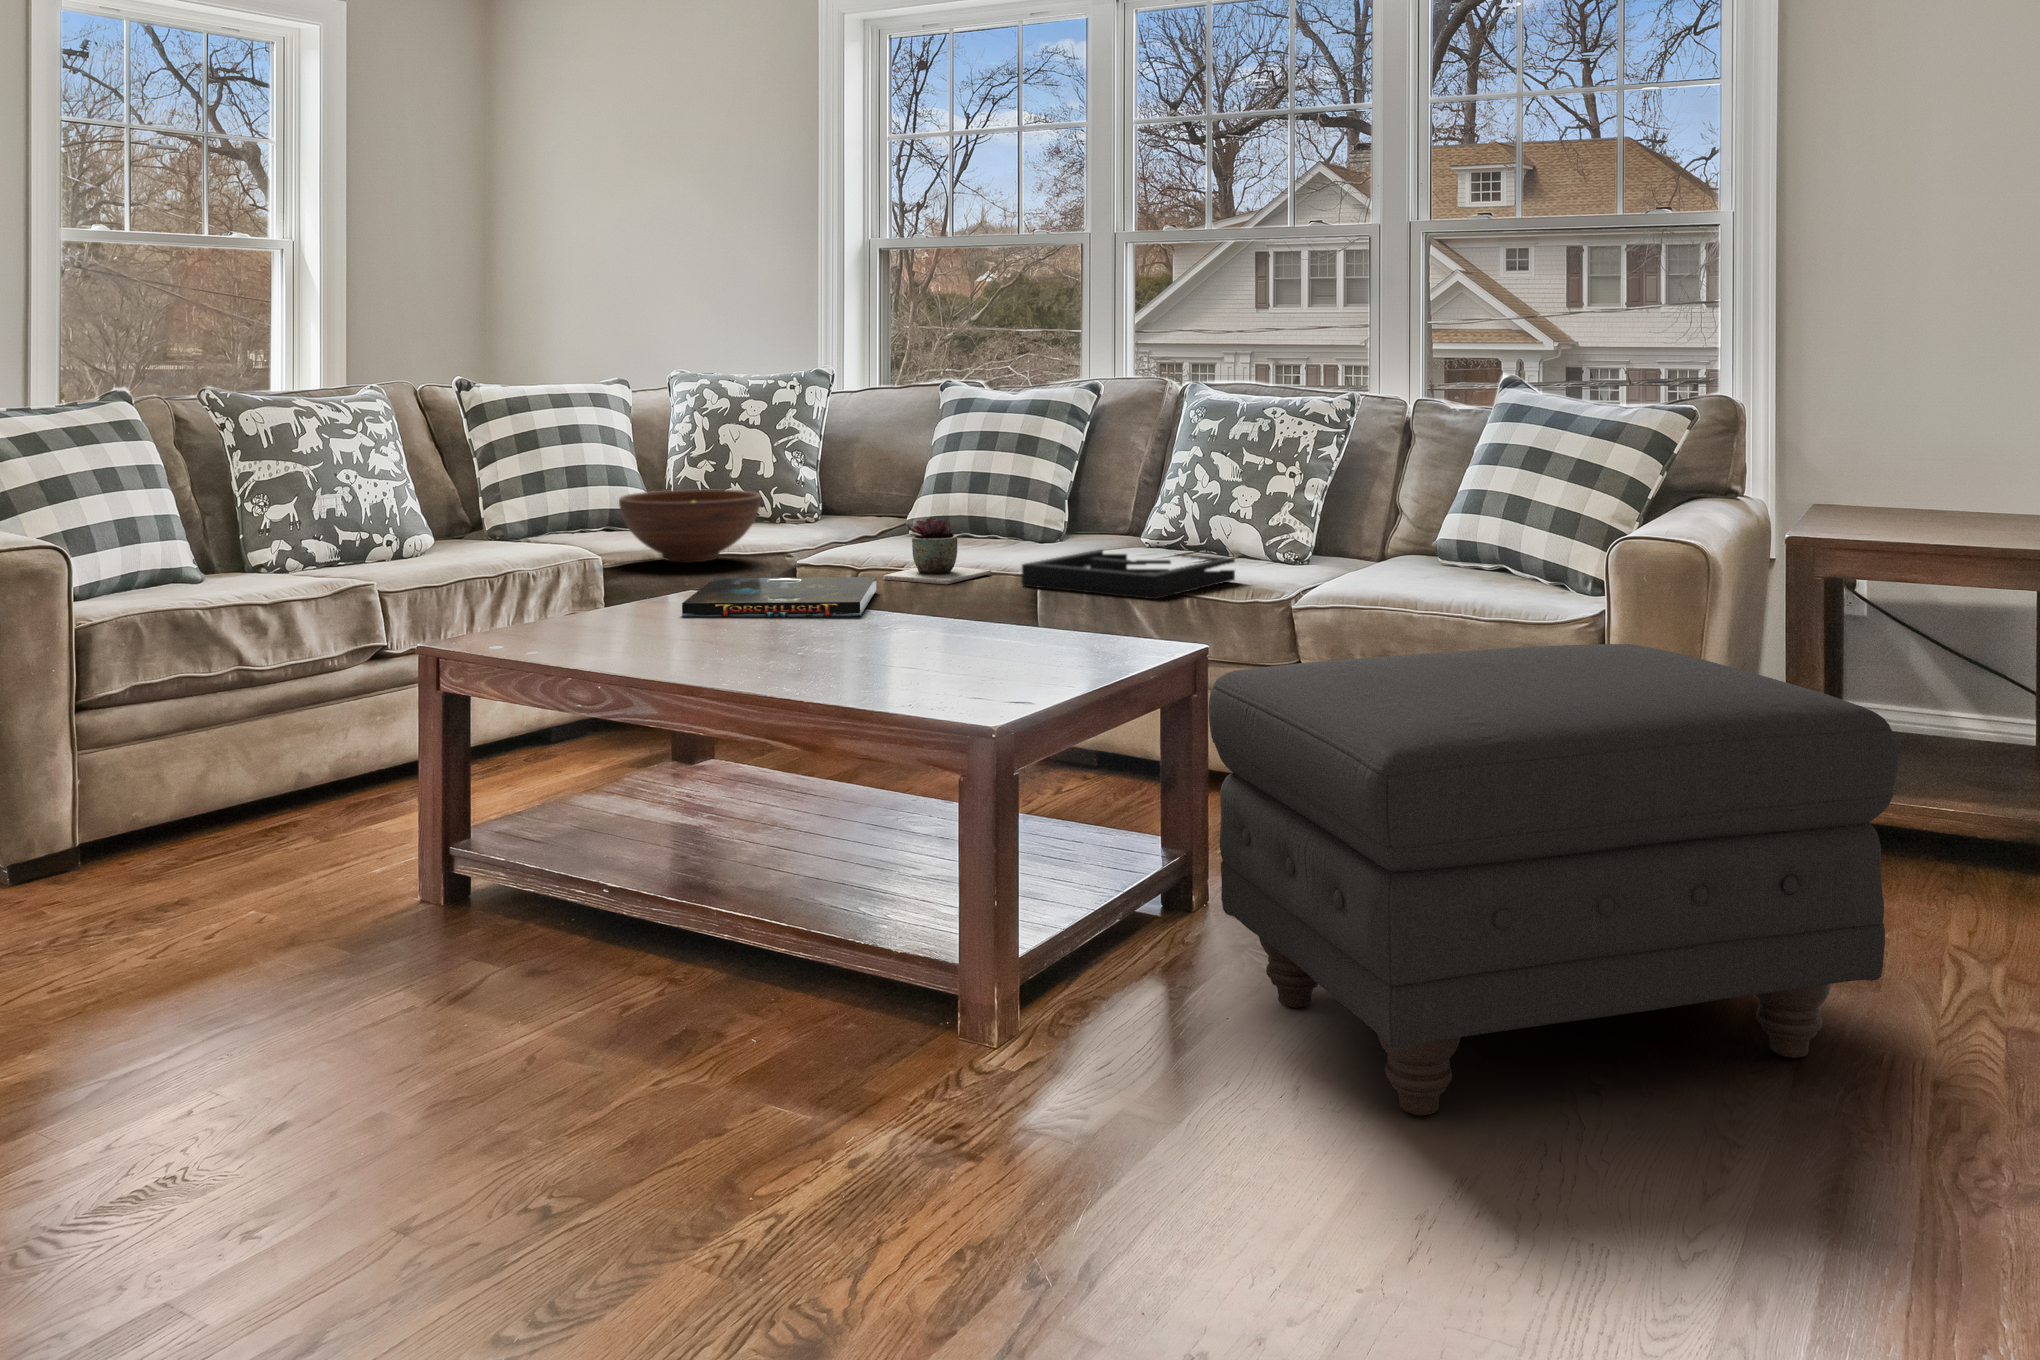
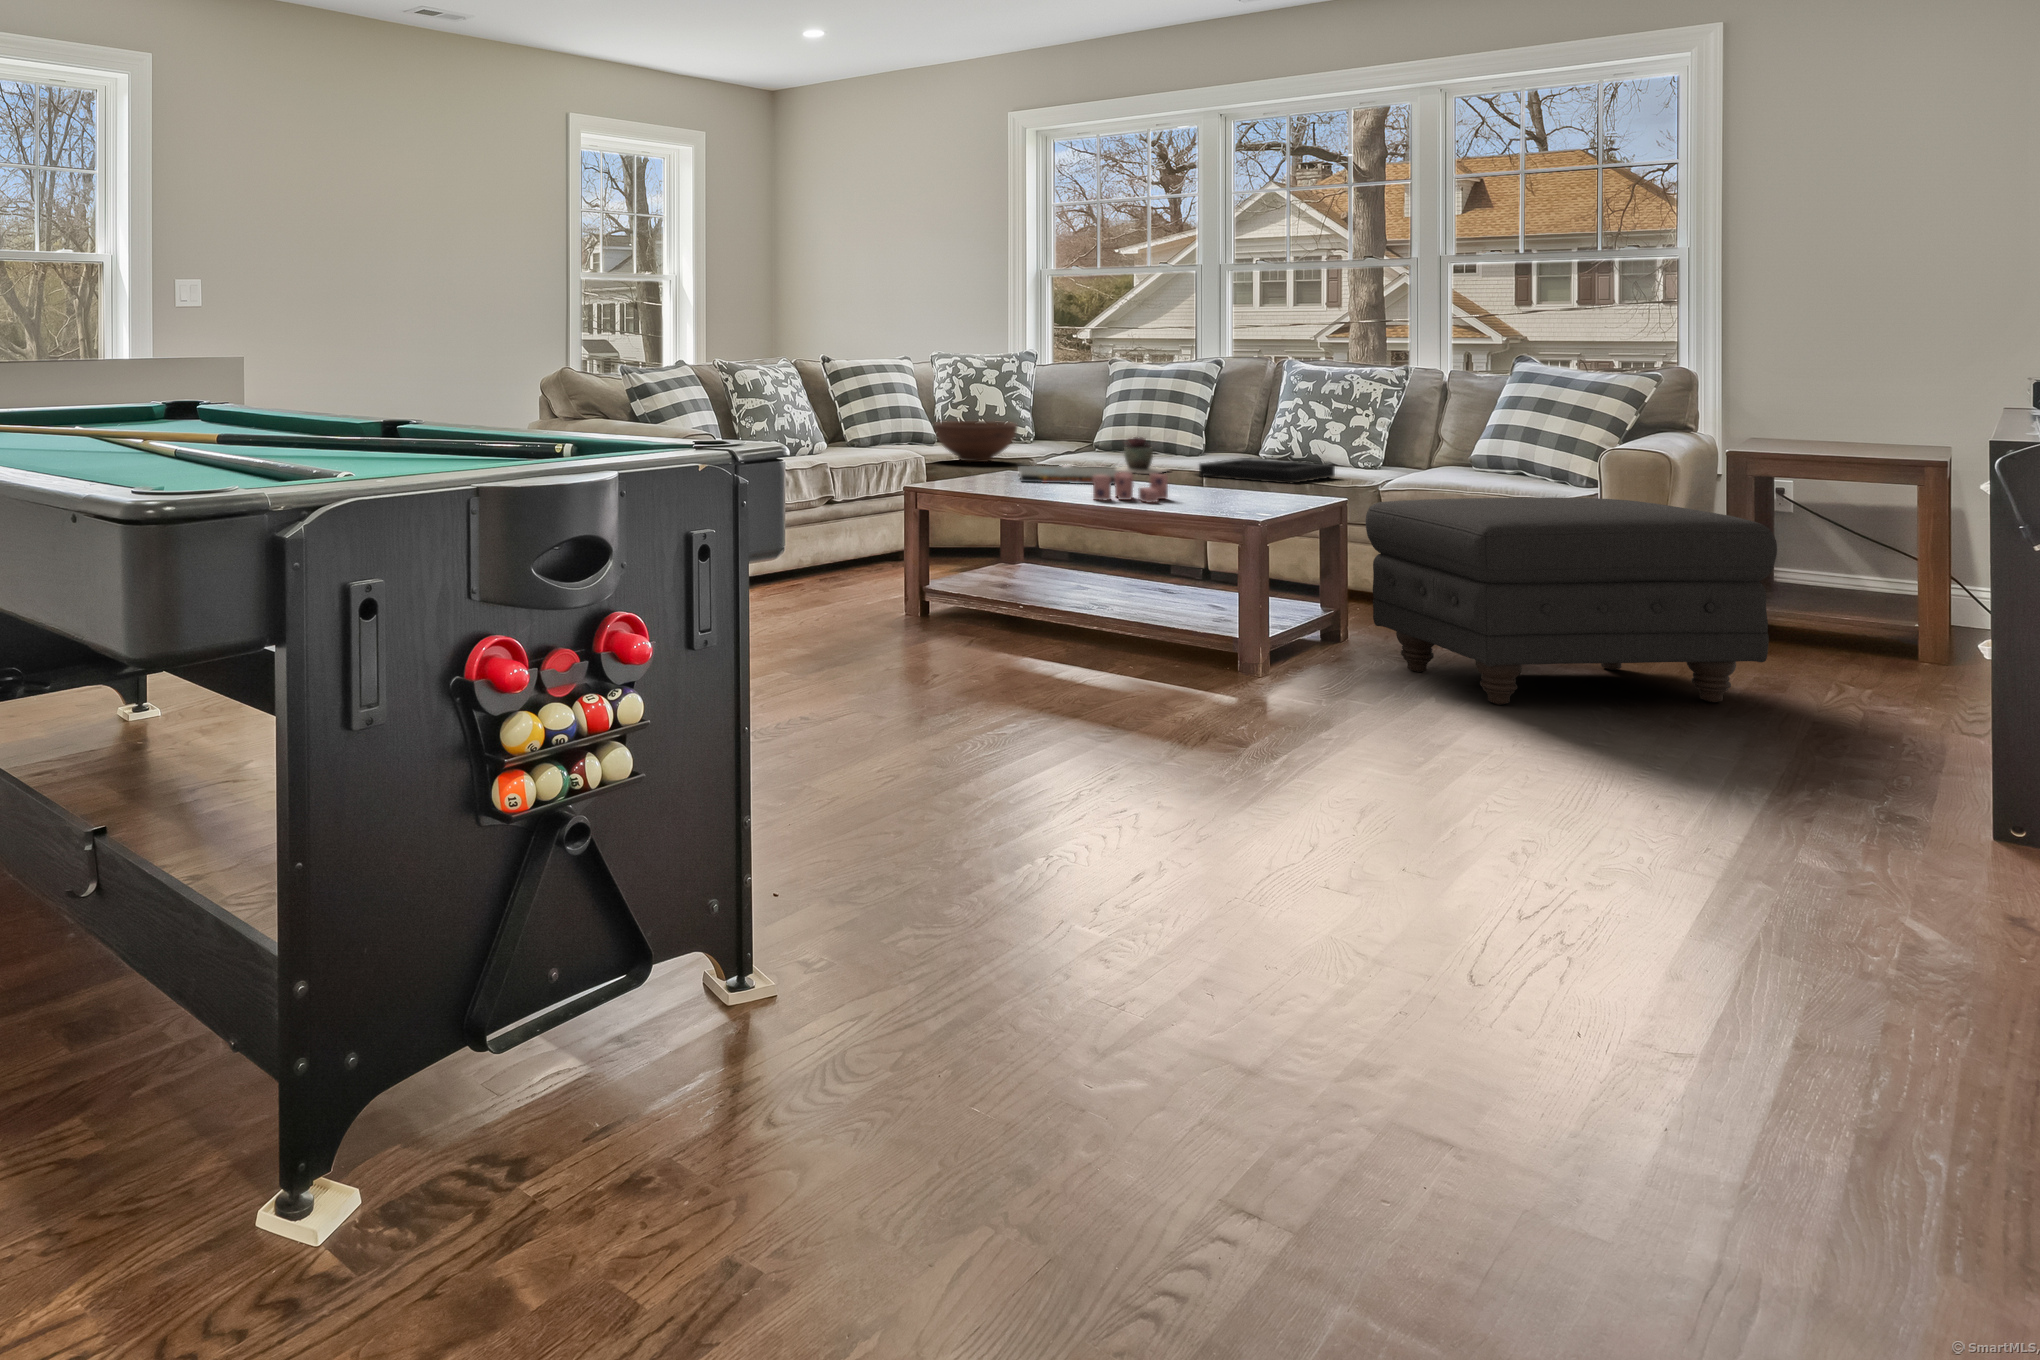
candle: none [740,609,890,675] -> present [1093,473,1168,503]

